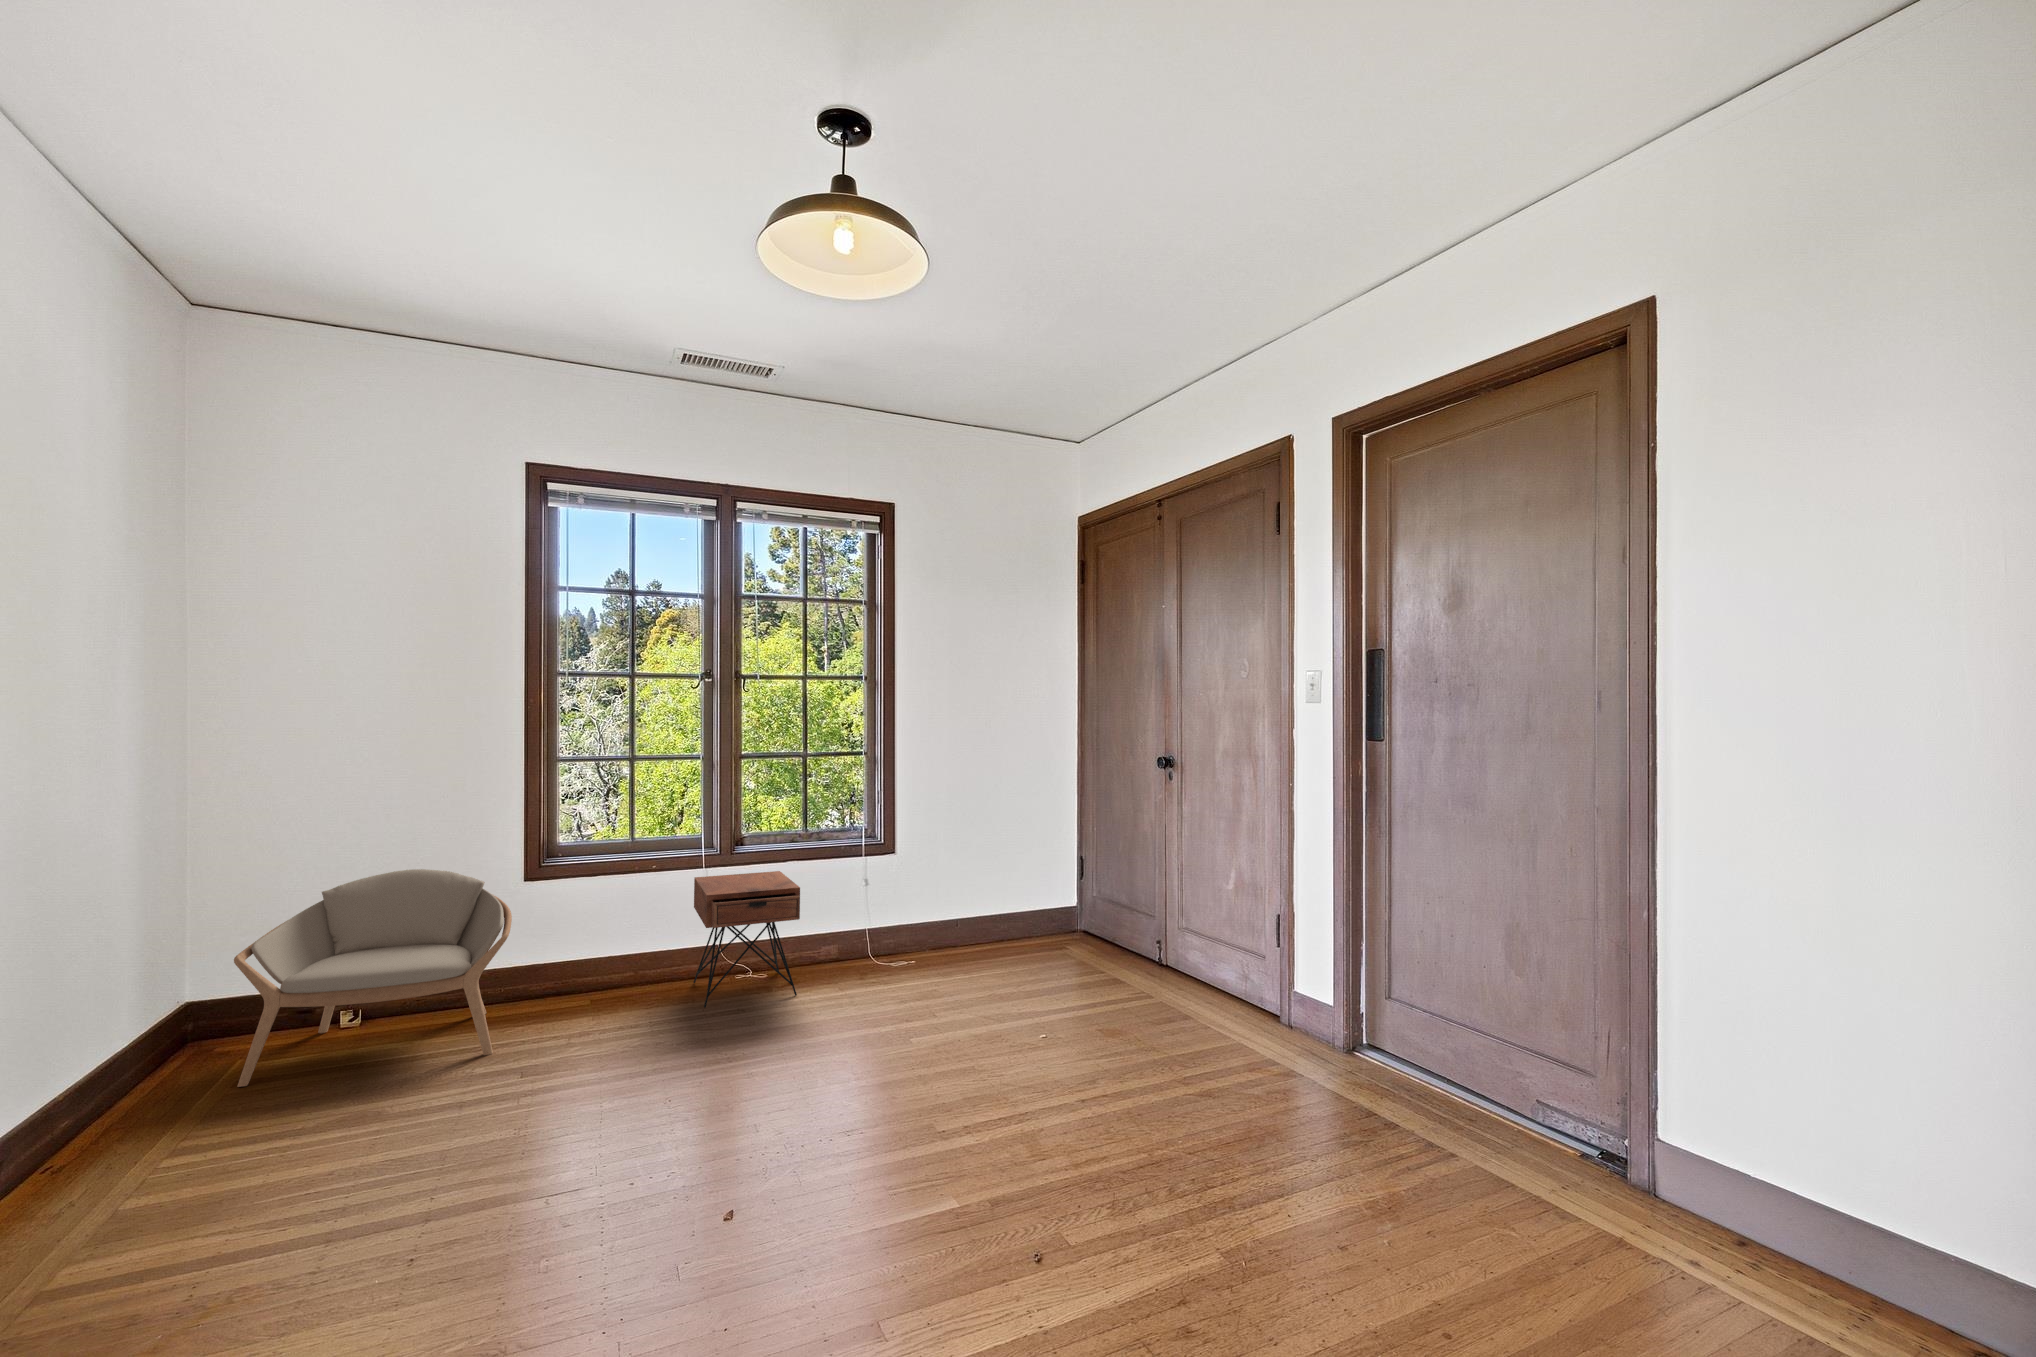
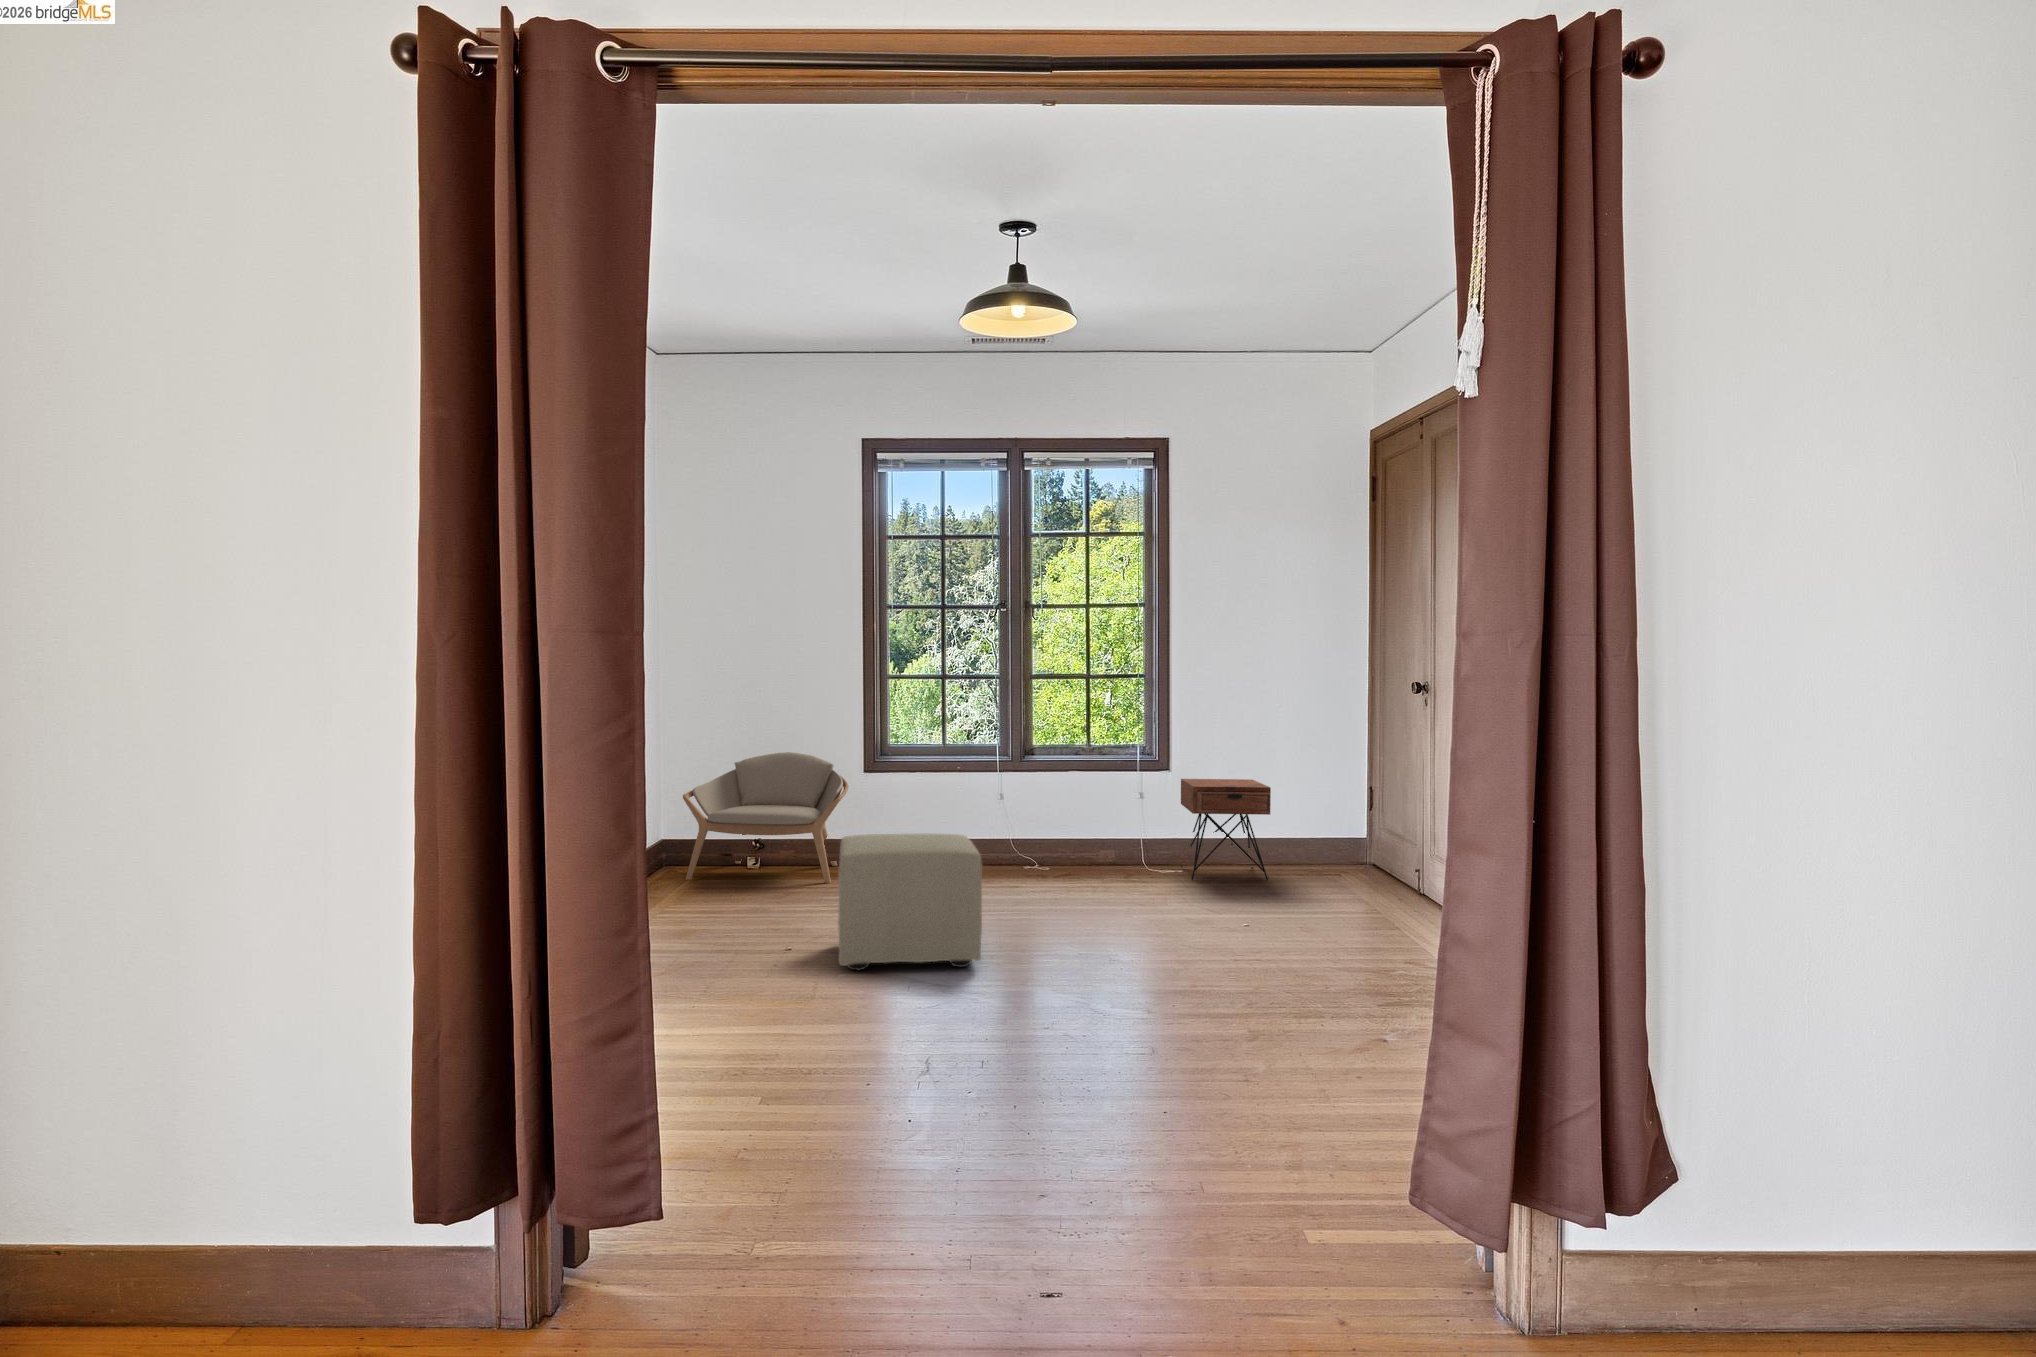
nightstand: present [693,871,800,1008] -> present [1181,779,1271,881]
ottoman: none [575,1008,831,1287] -> present [838,833,982,970]

